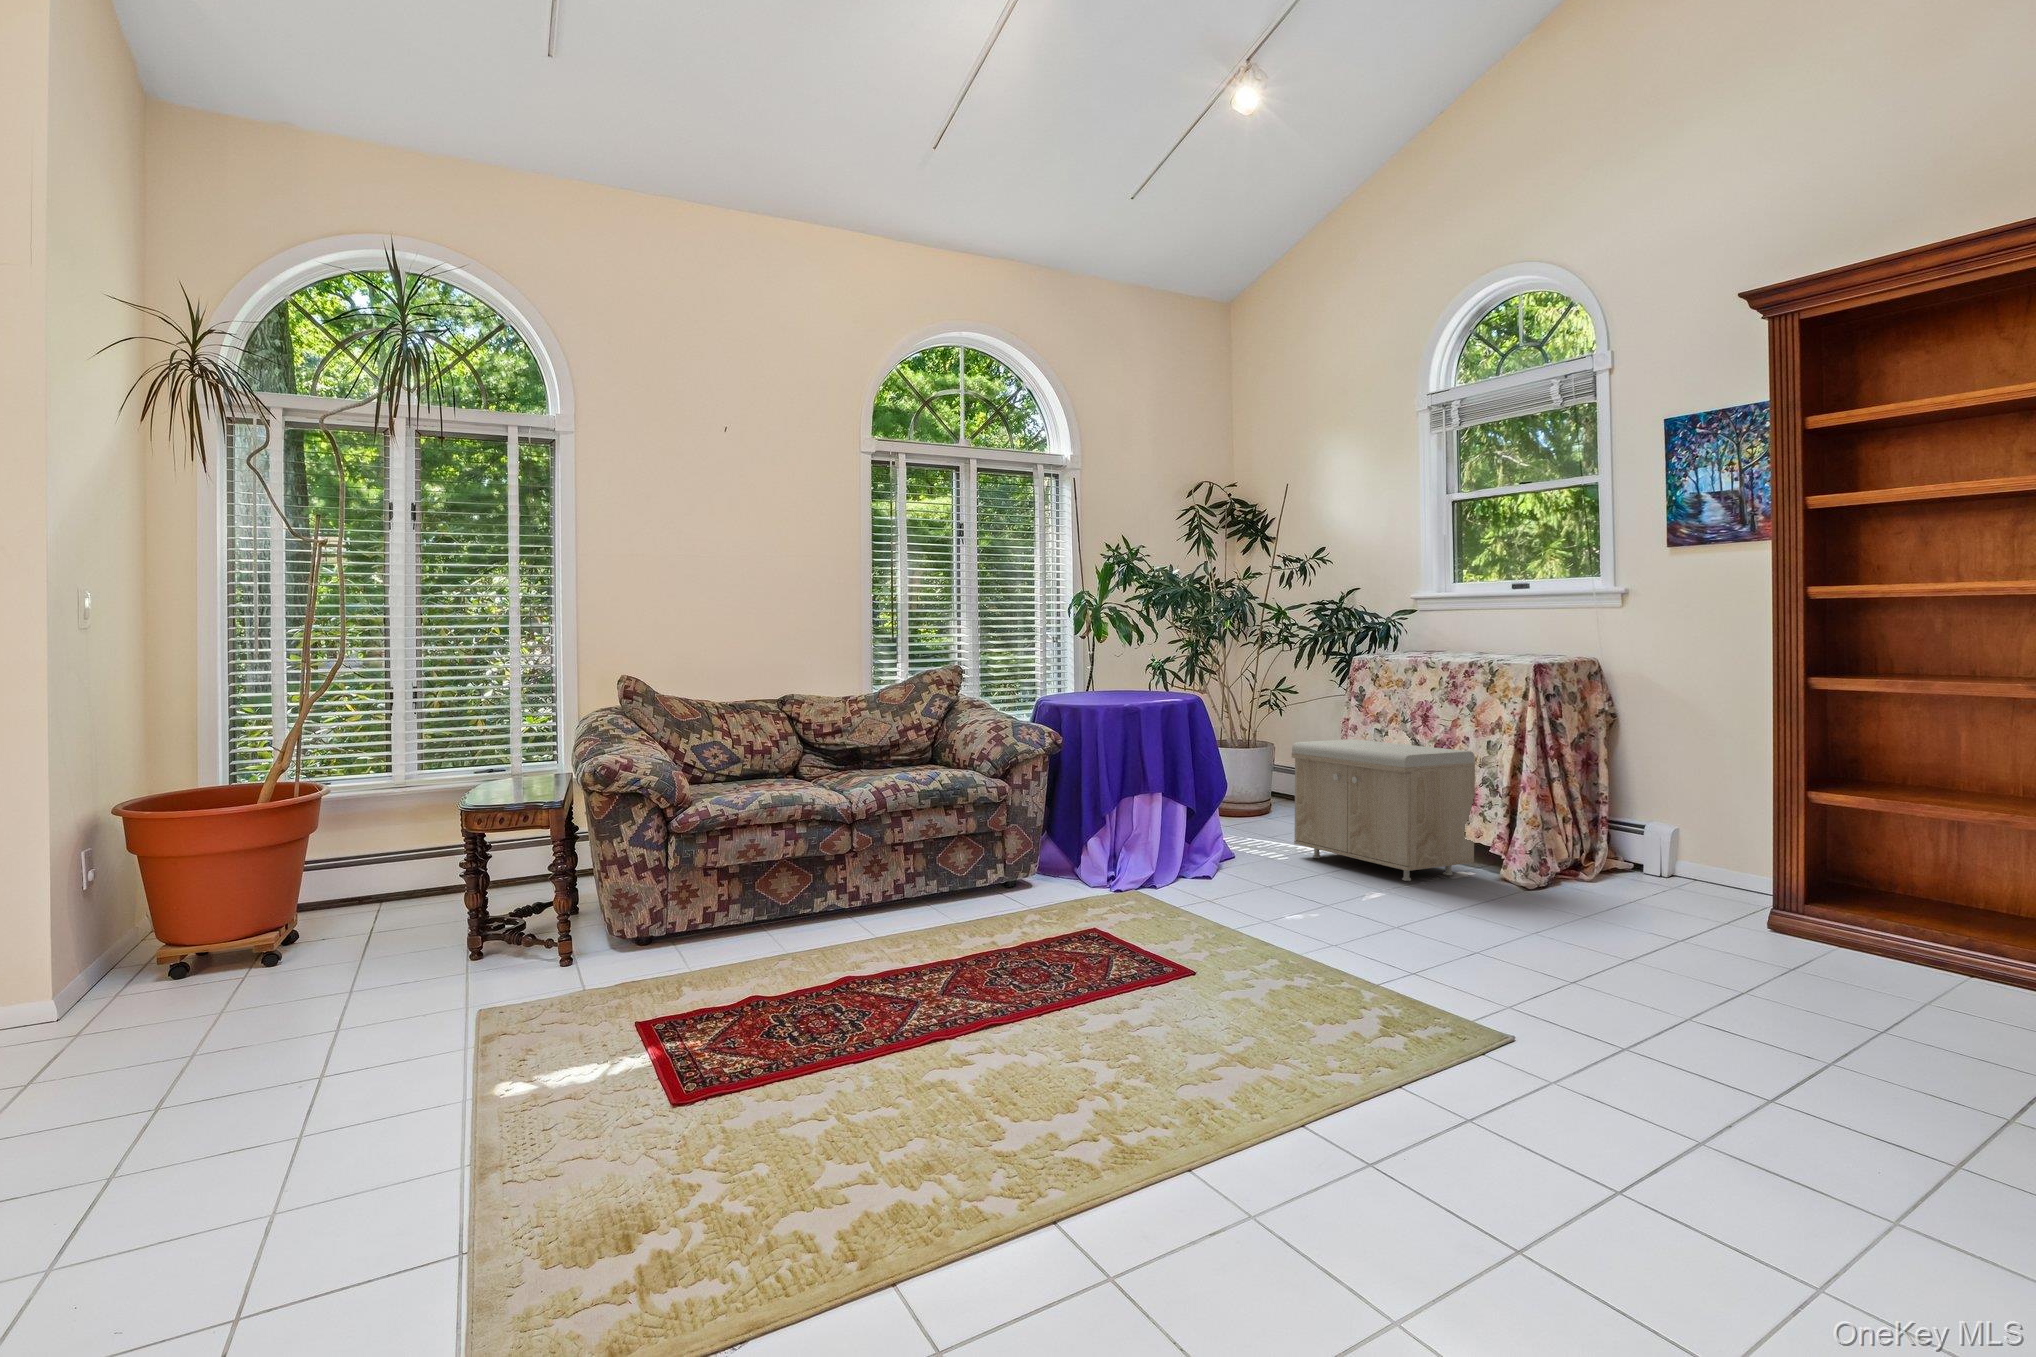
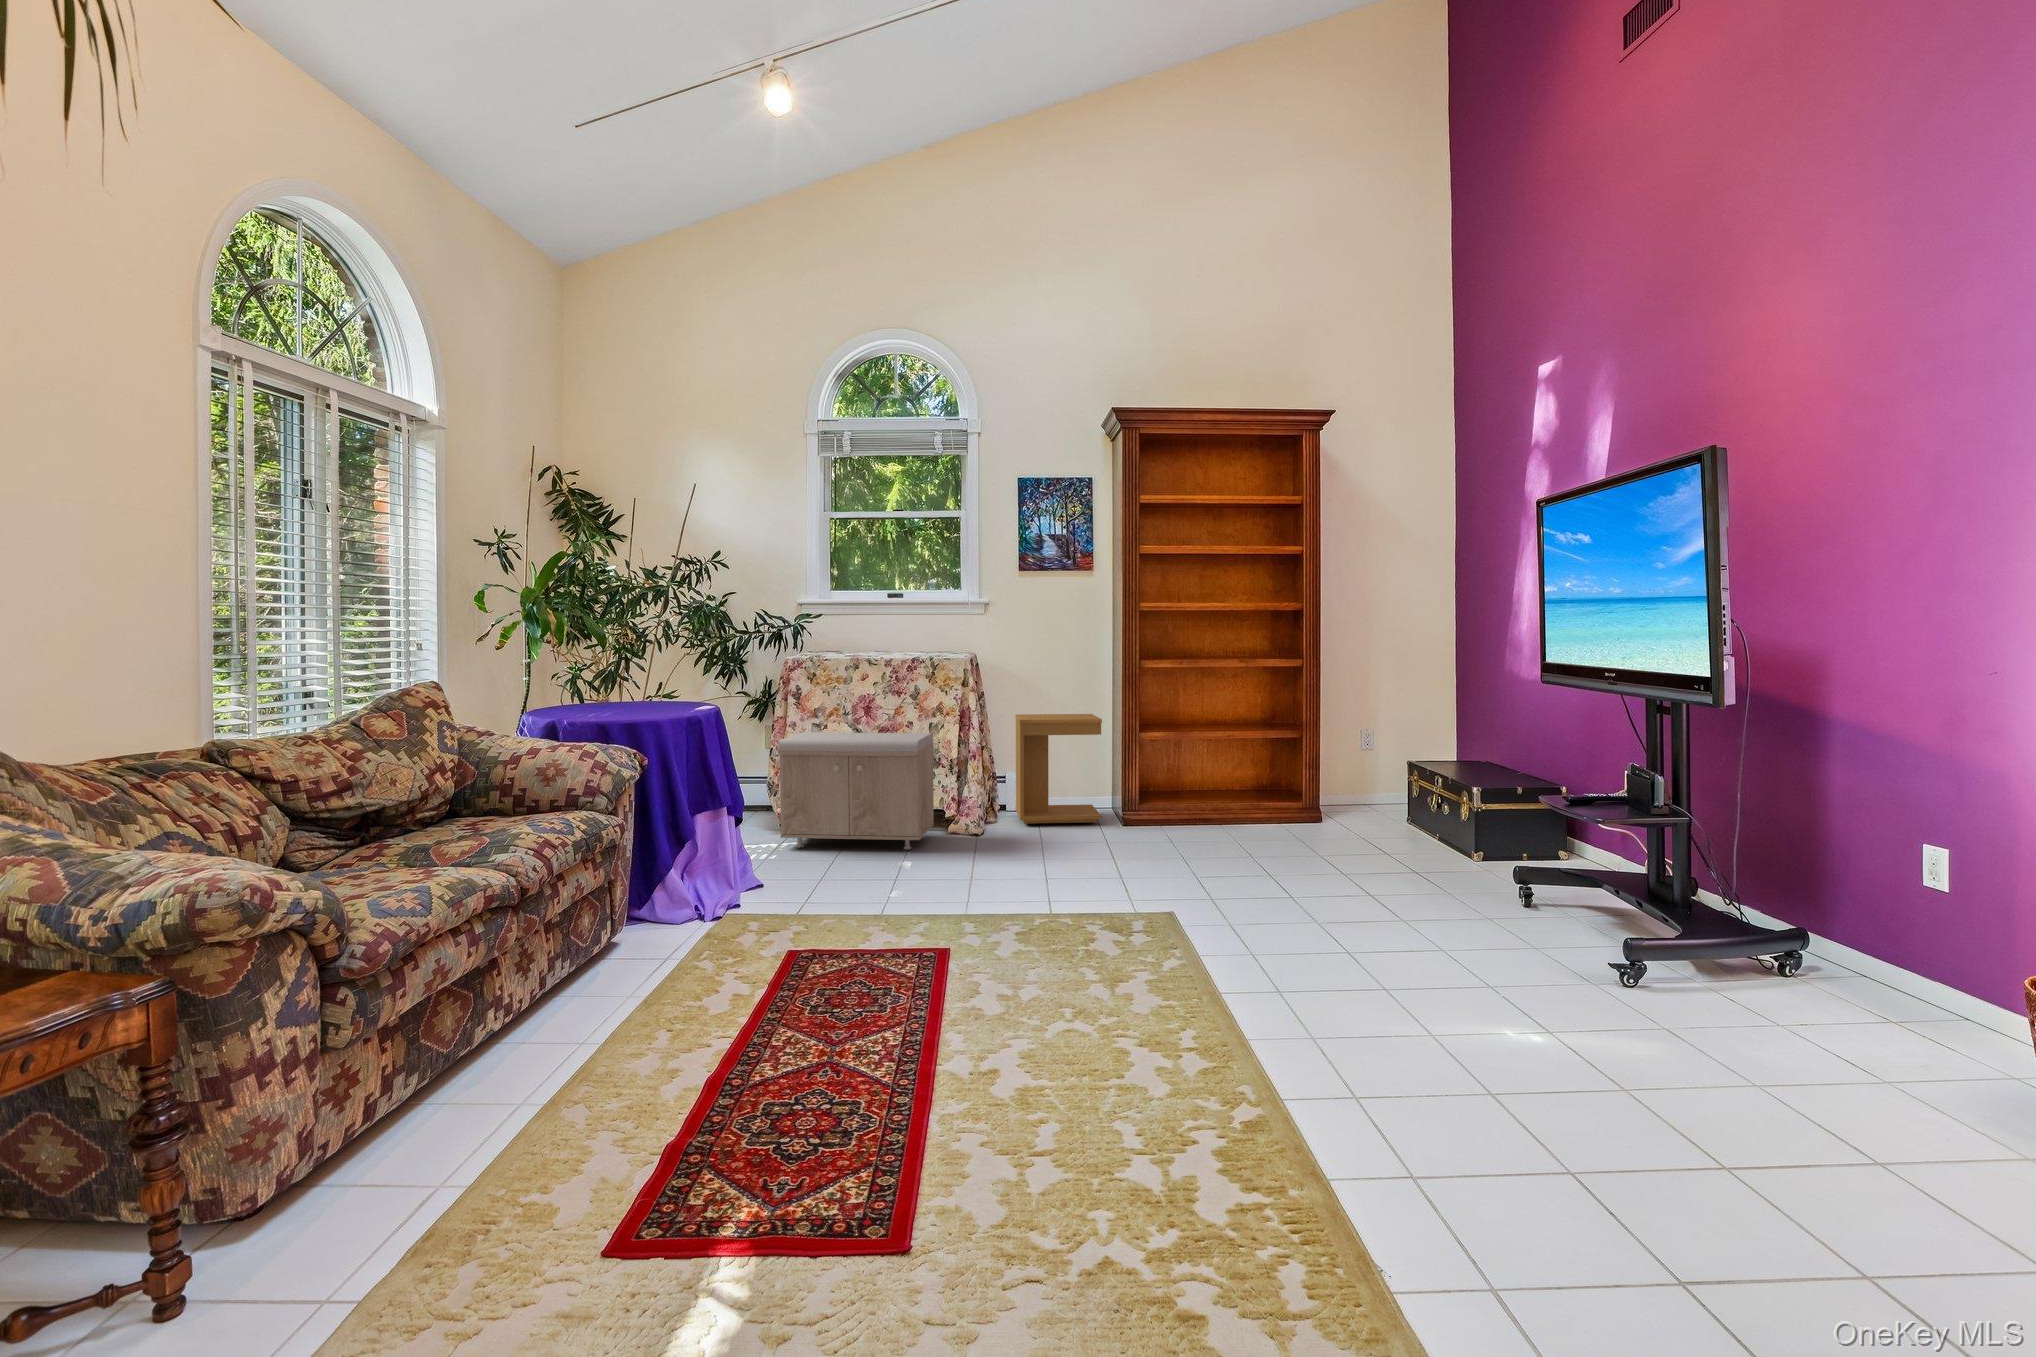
side table: none [1606,741,1772,906] -> present [1015,714,1102,824]

